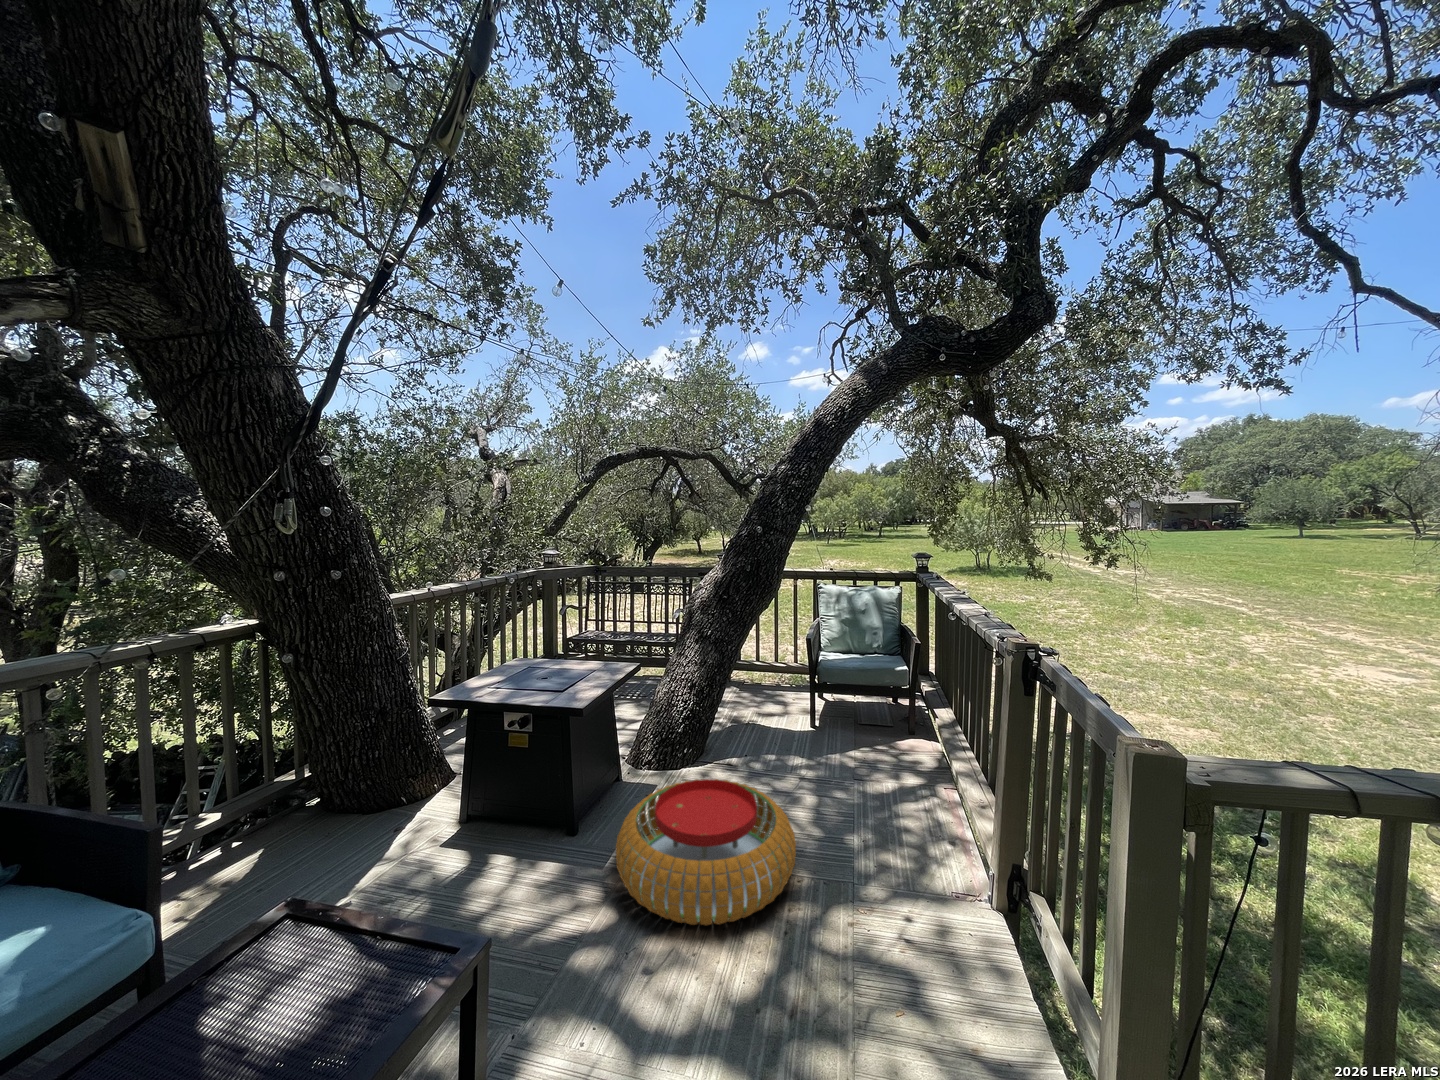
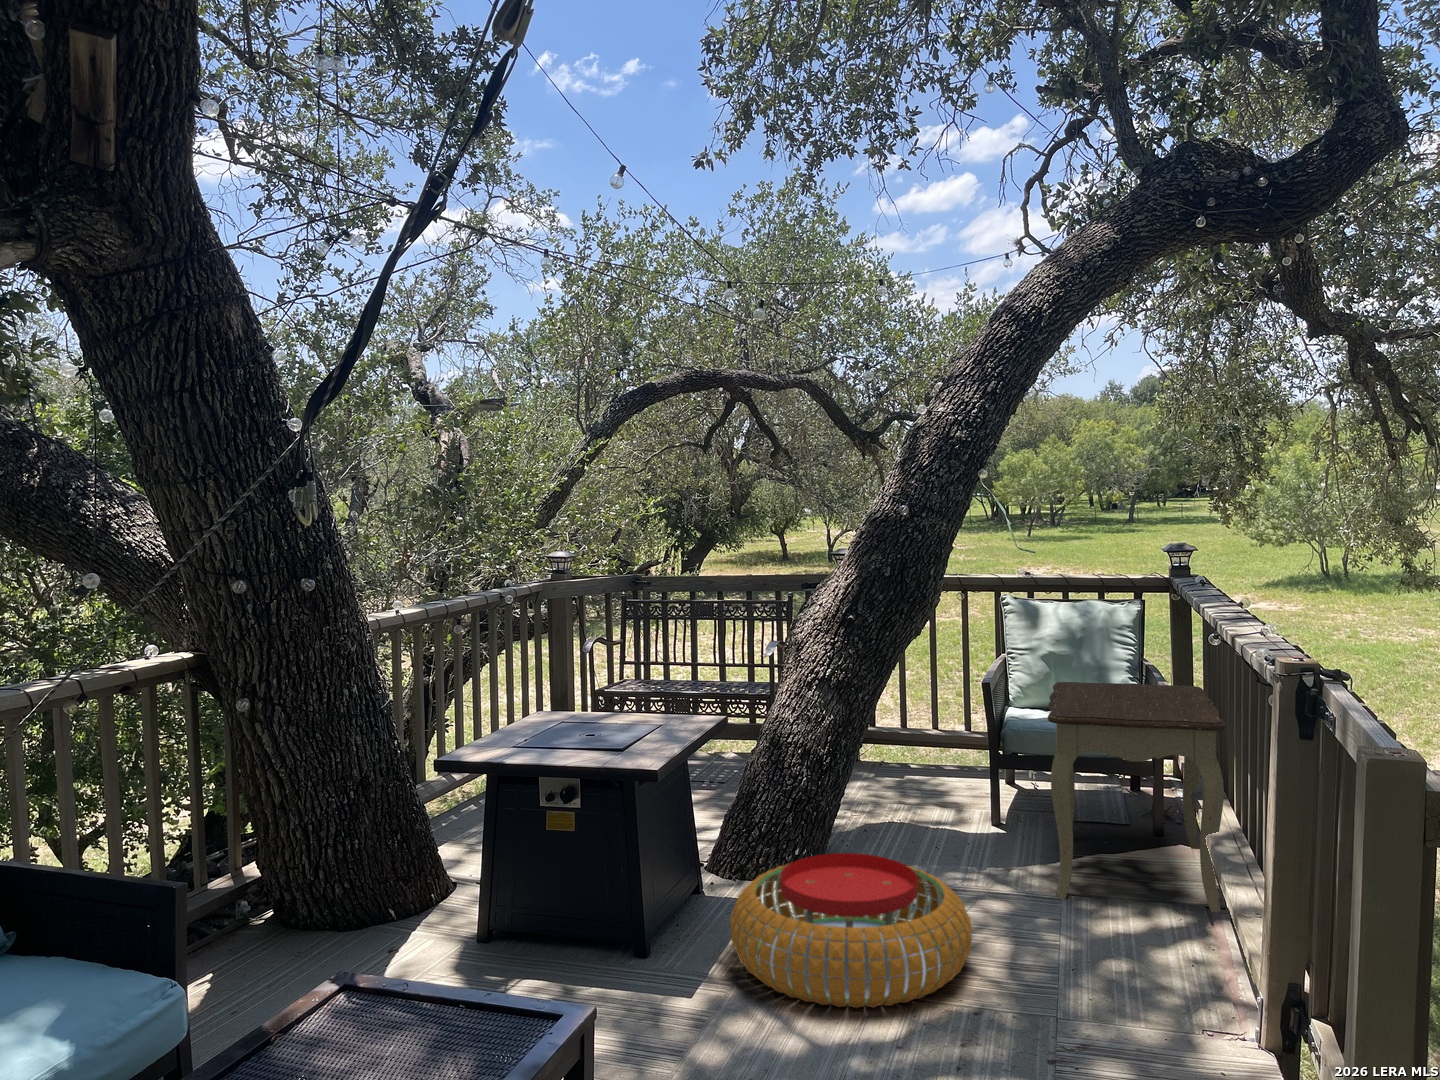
side table: none [848,642,967,810] -> present [1048,682,1226,912]

